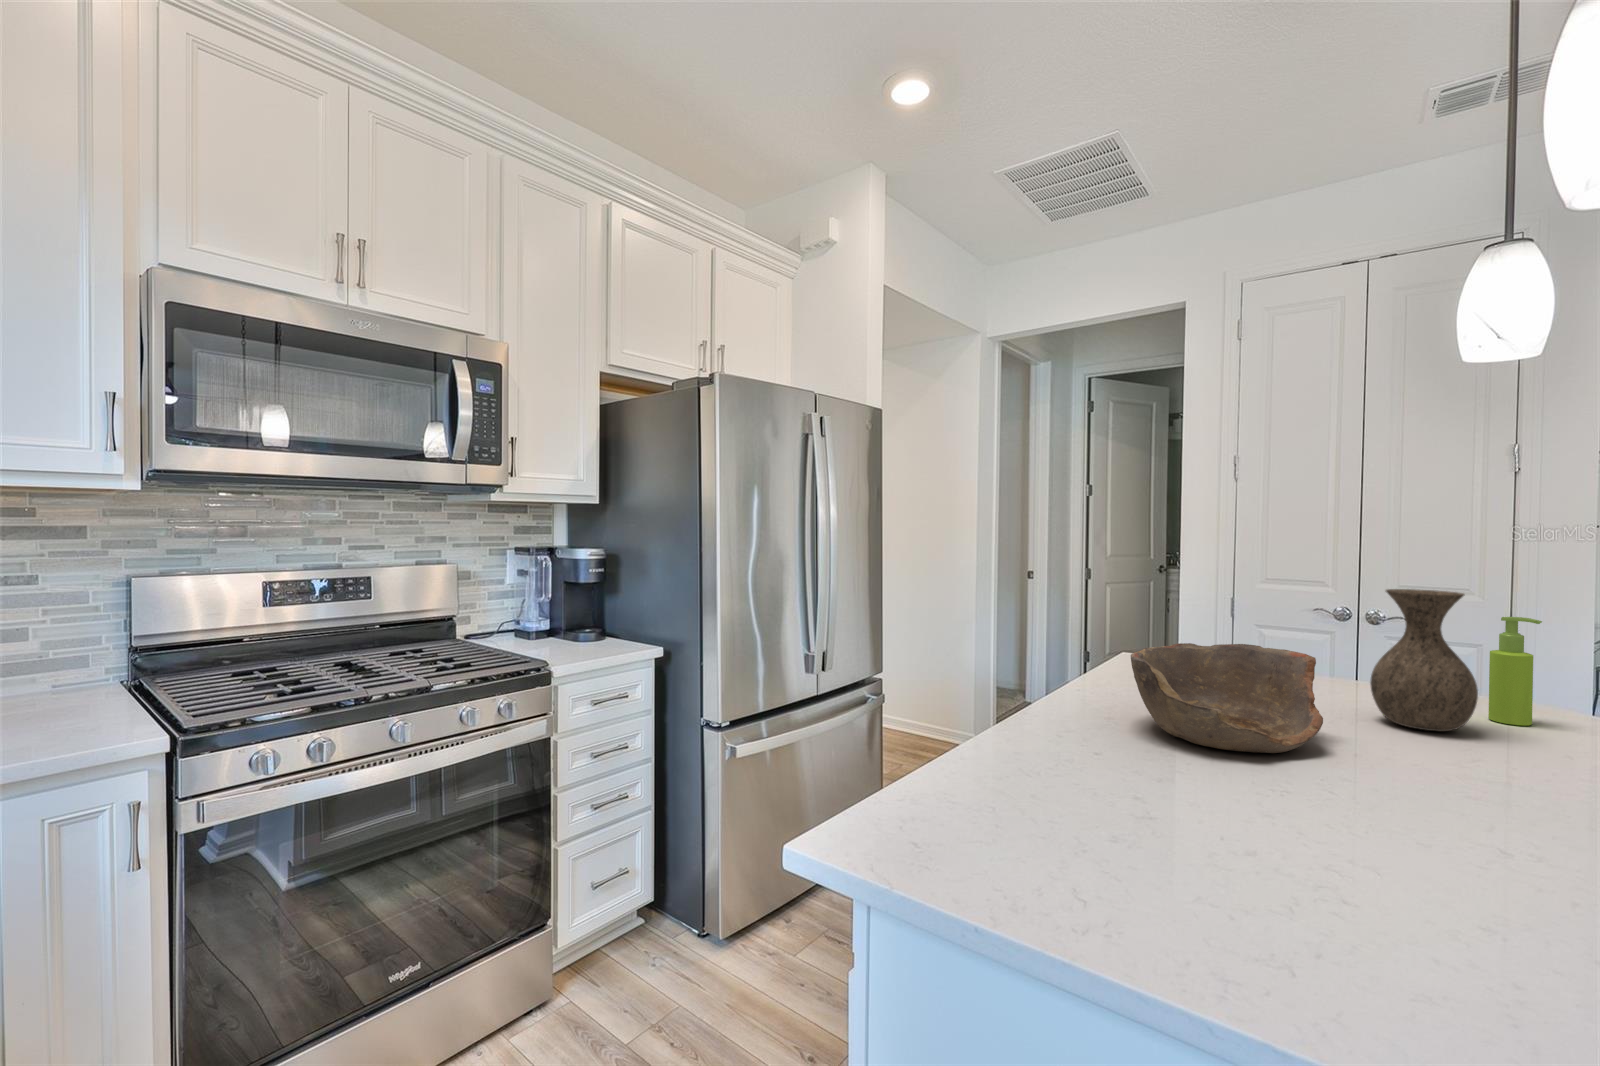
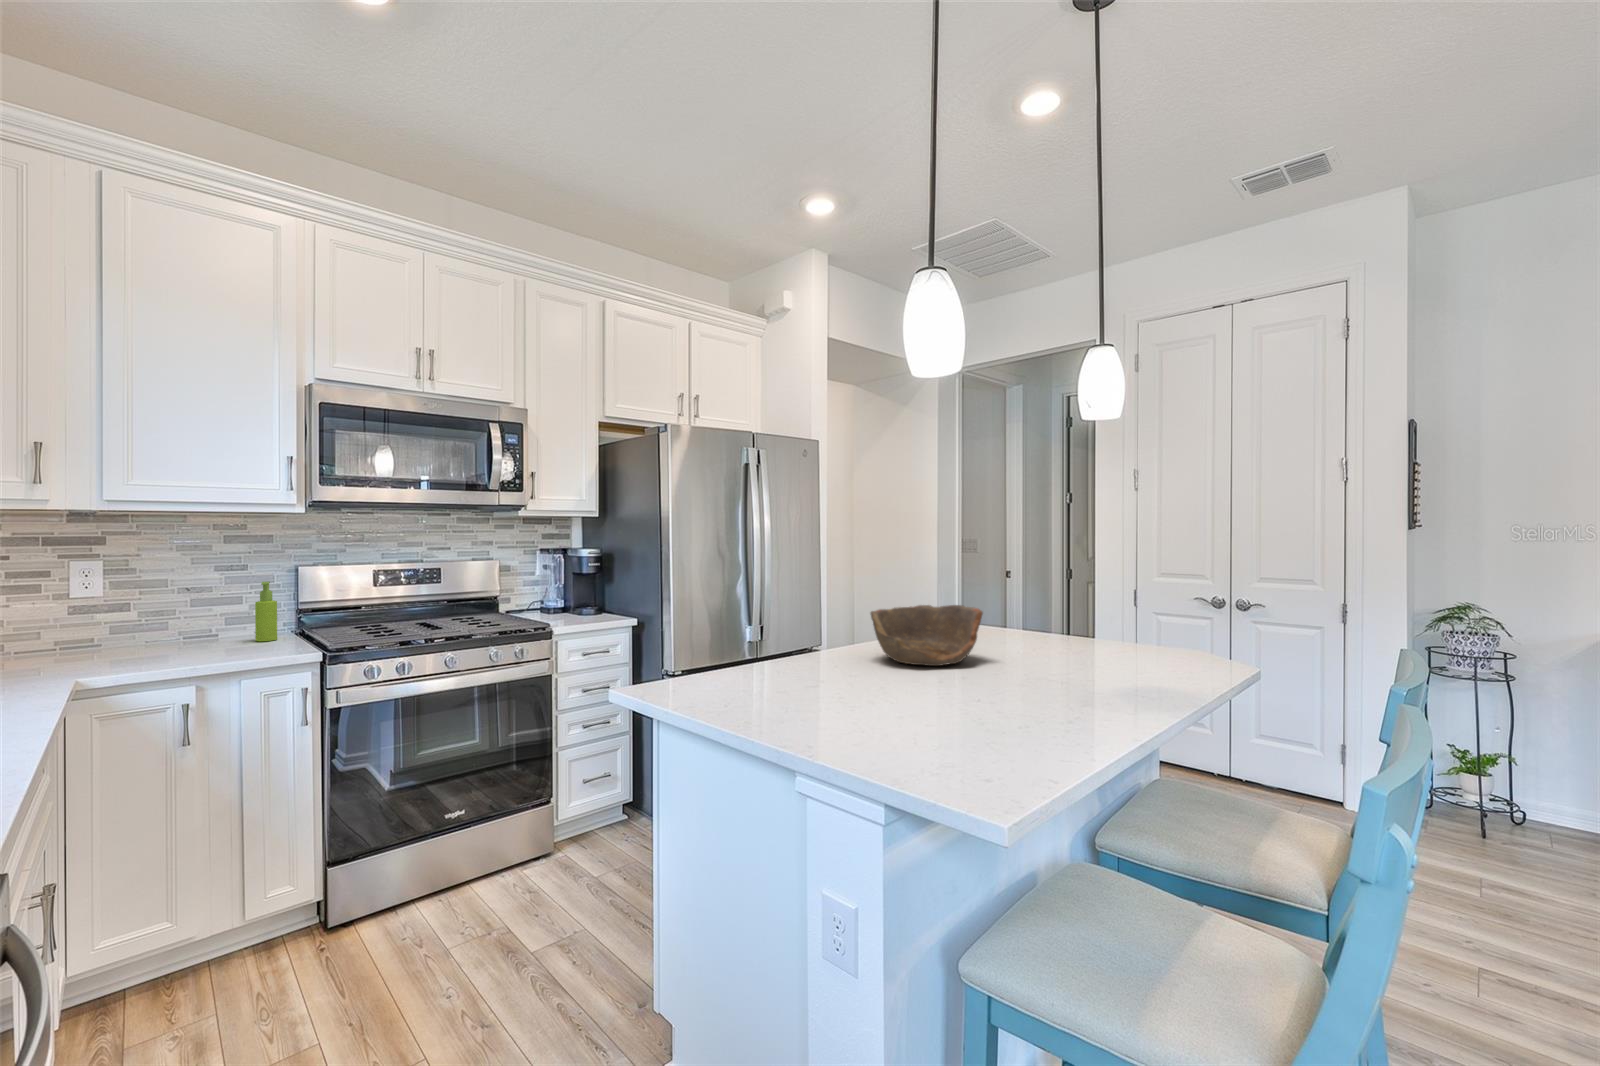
vase: present [1370,589,1478,731] -> none [1042,570,1098,660]
soap dispenser: present [1488,617,1542,726] -> present [255,582,277,641]

